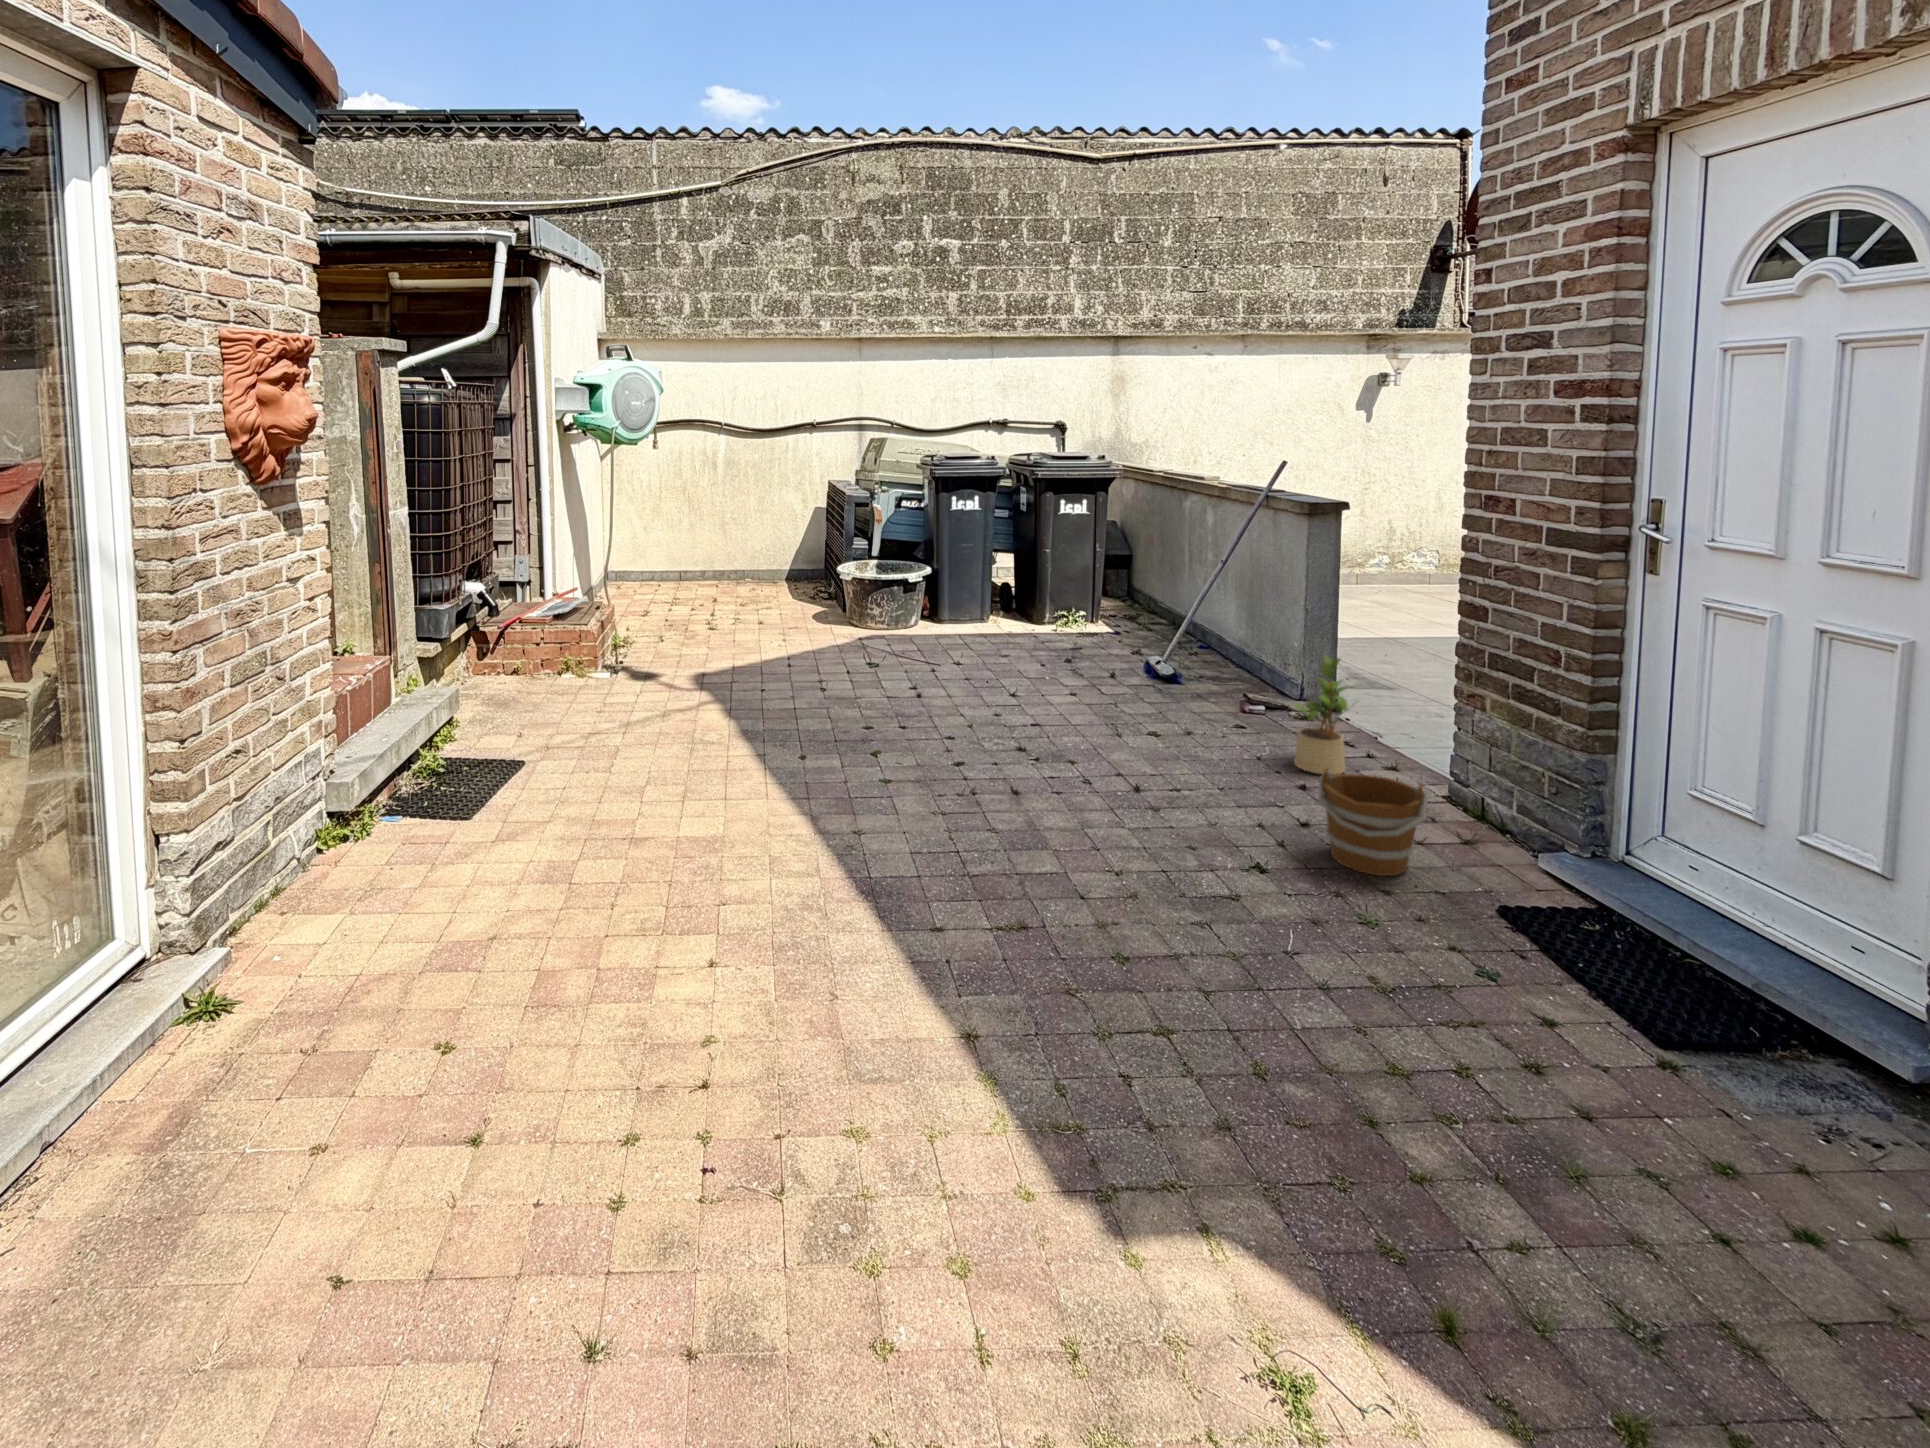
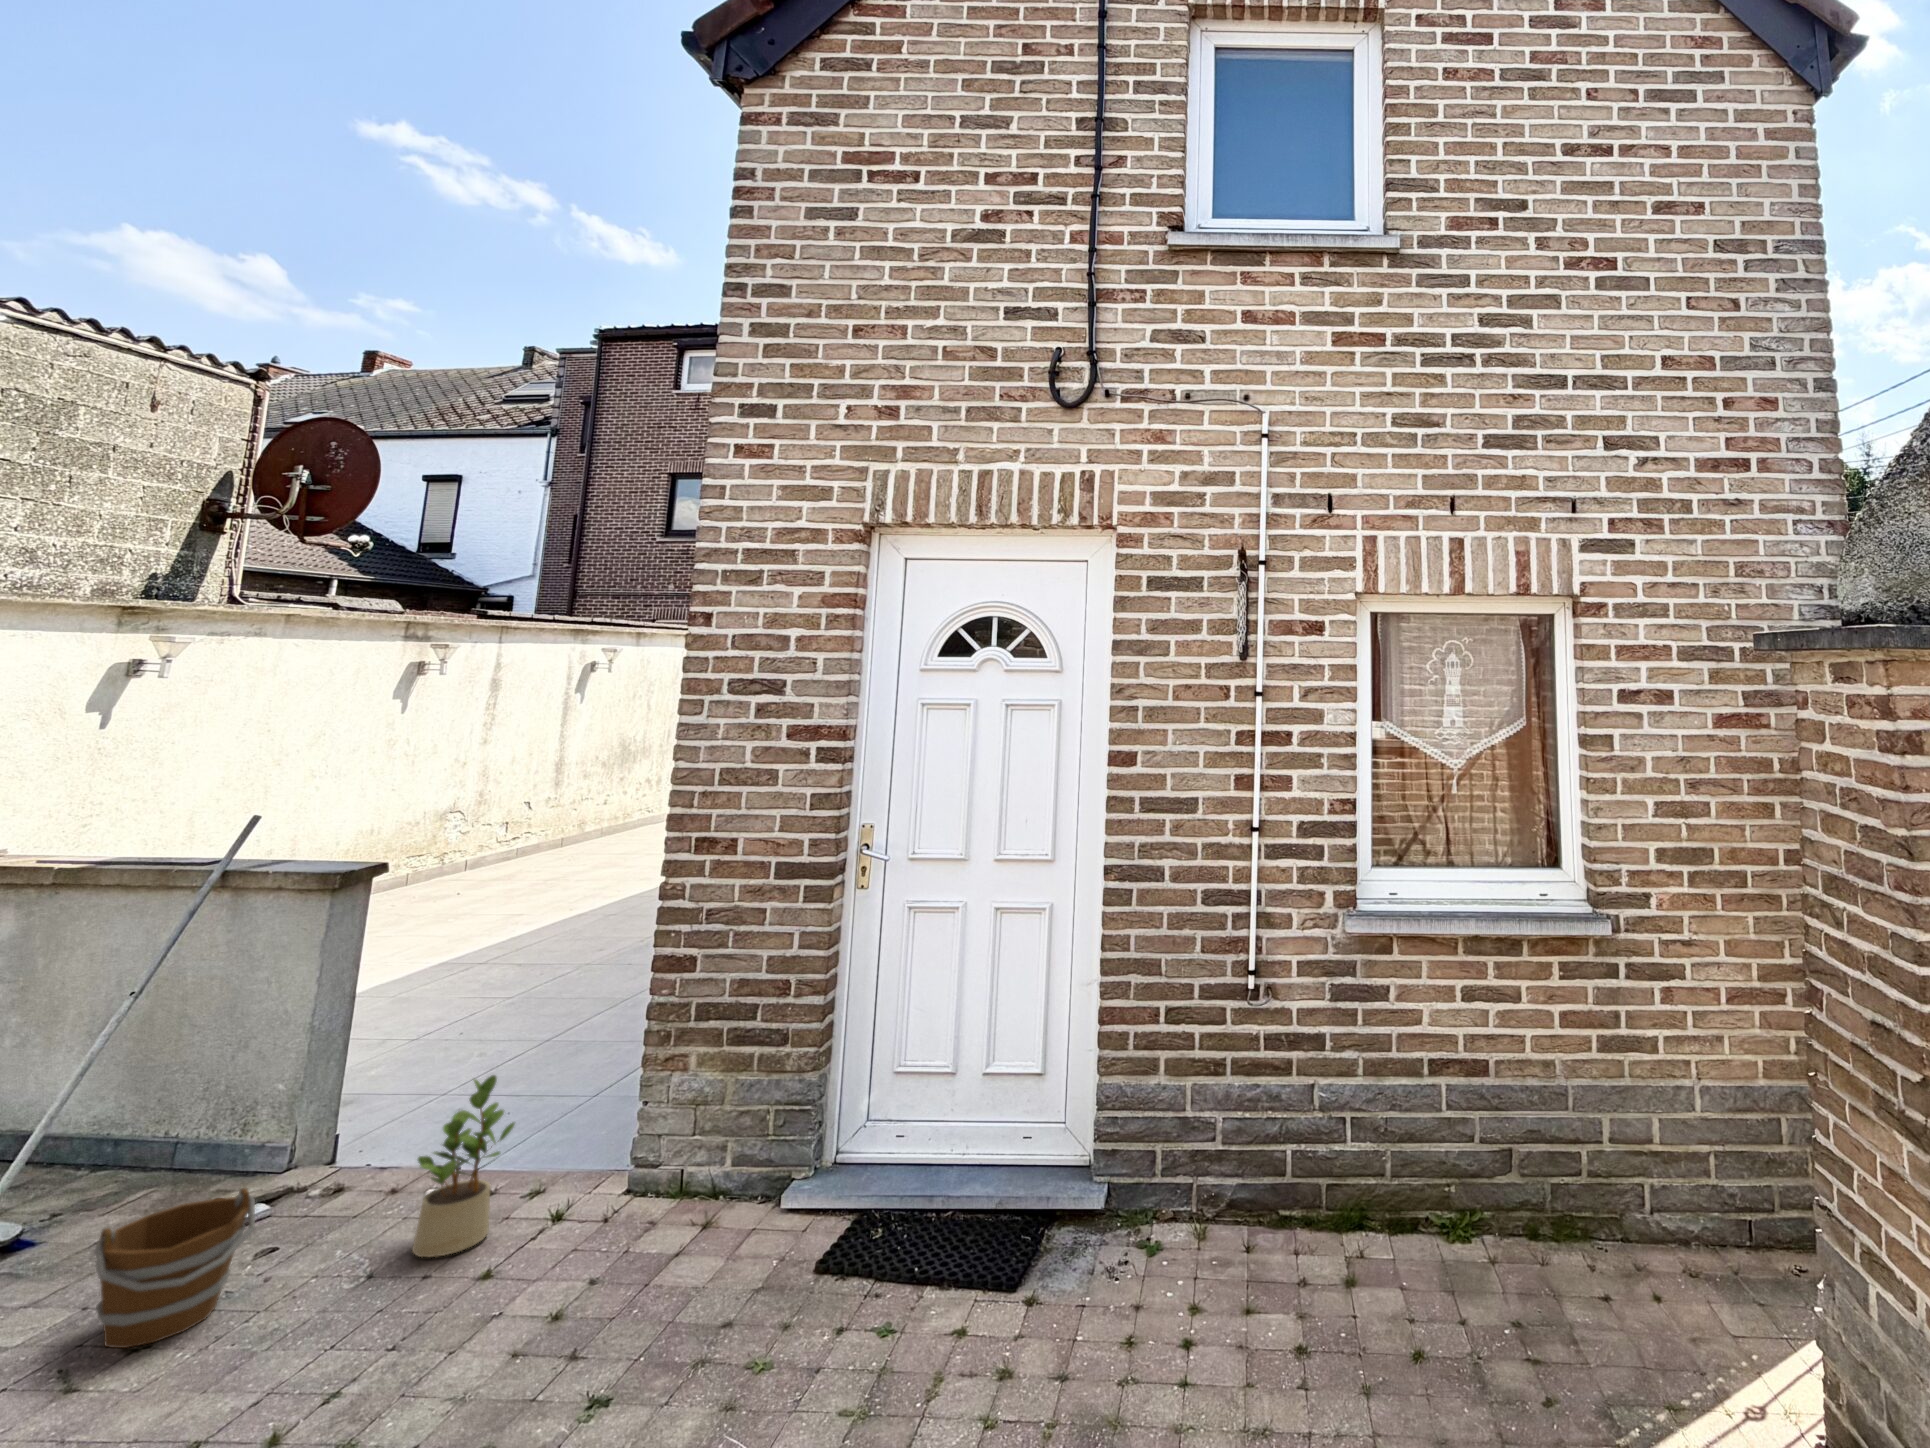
bucket: present [1318,768,1428,876] -> present [95,1188,255,1348]

